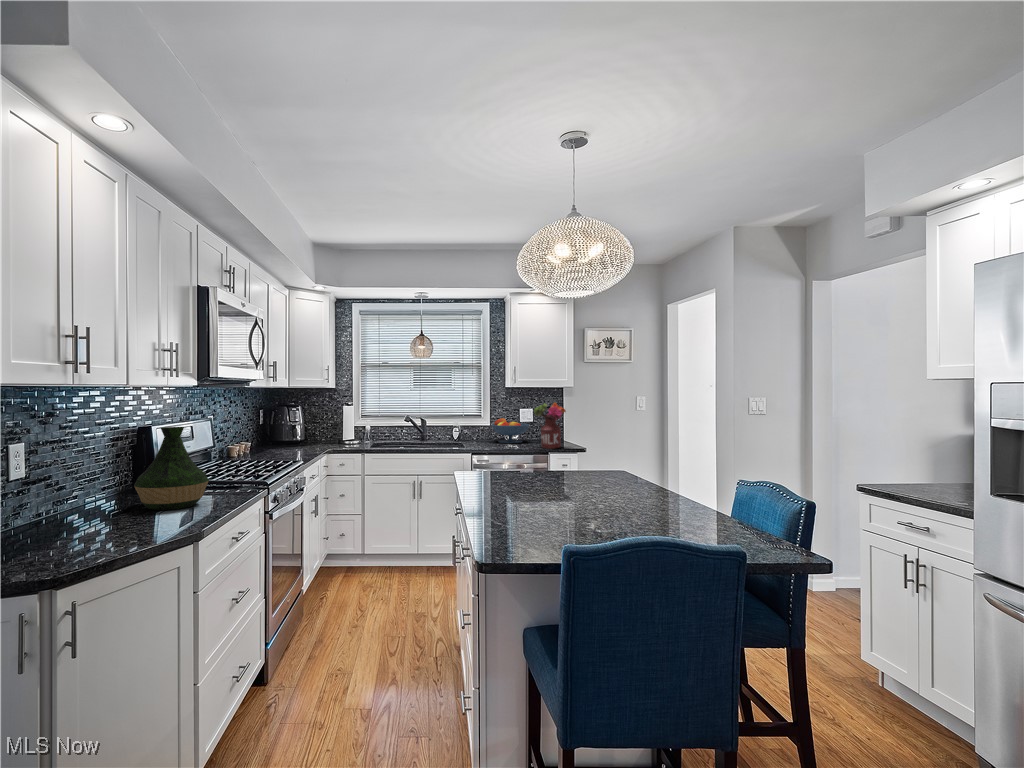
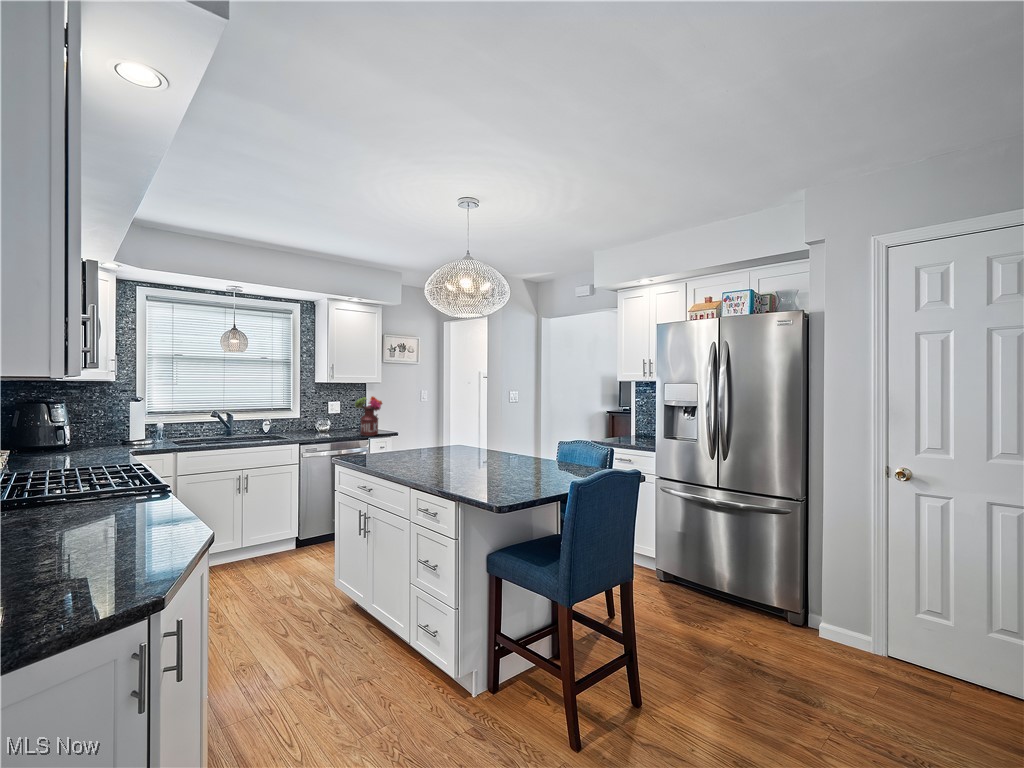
fruit bowl: present [492,418,529,443] -> none [304,411,341,433]
vase: present [134,427,209,510] -> none [46,422,141,517]

